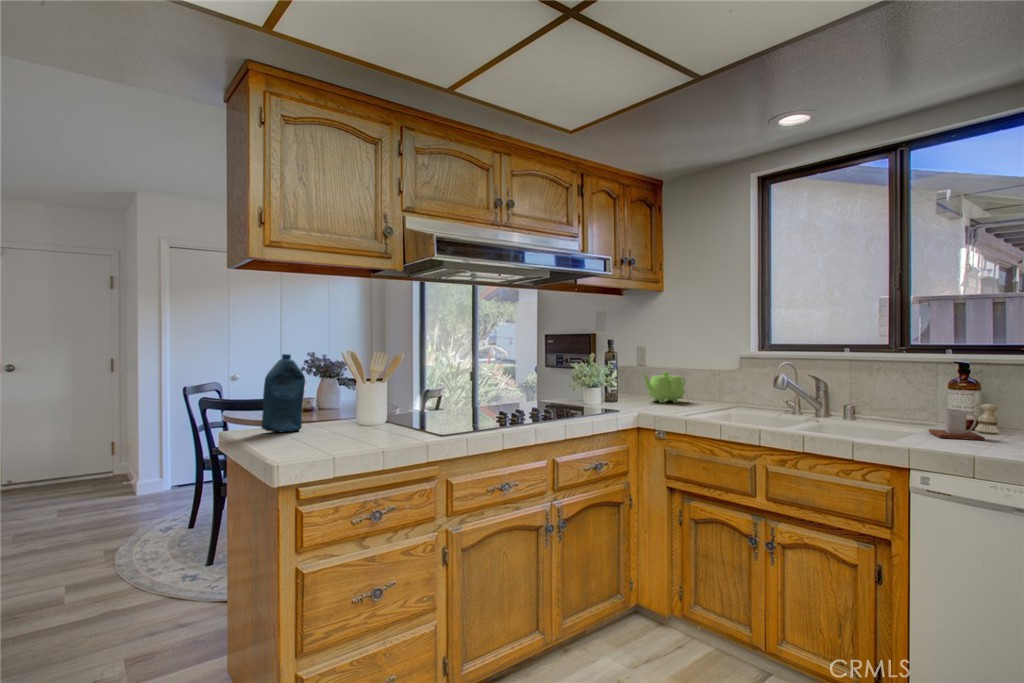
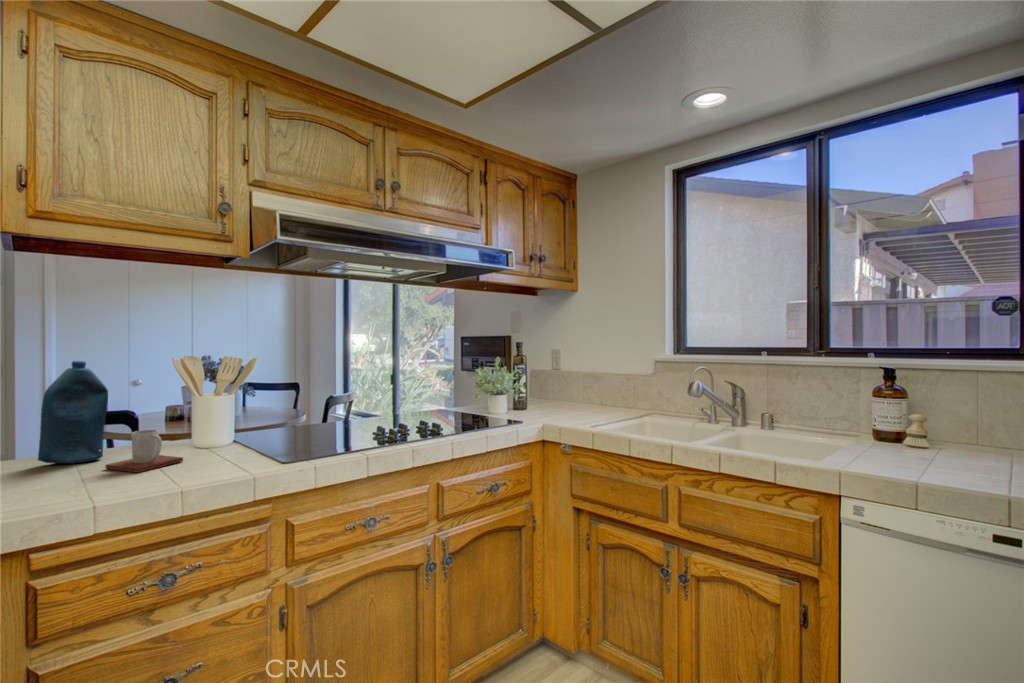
teapot: present [643,372,685,403] -> none [553,376,600,410]
mug: present [929,409,985,440] -> present [105,430,183,473]

